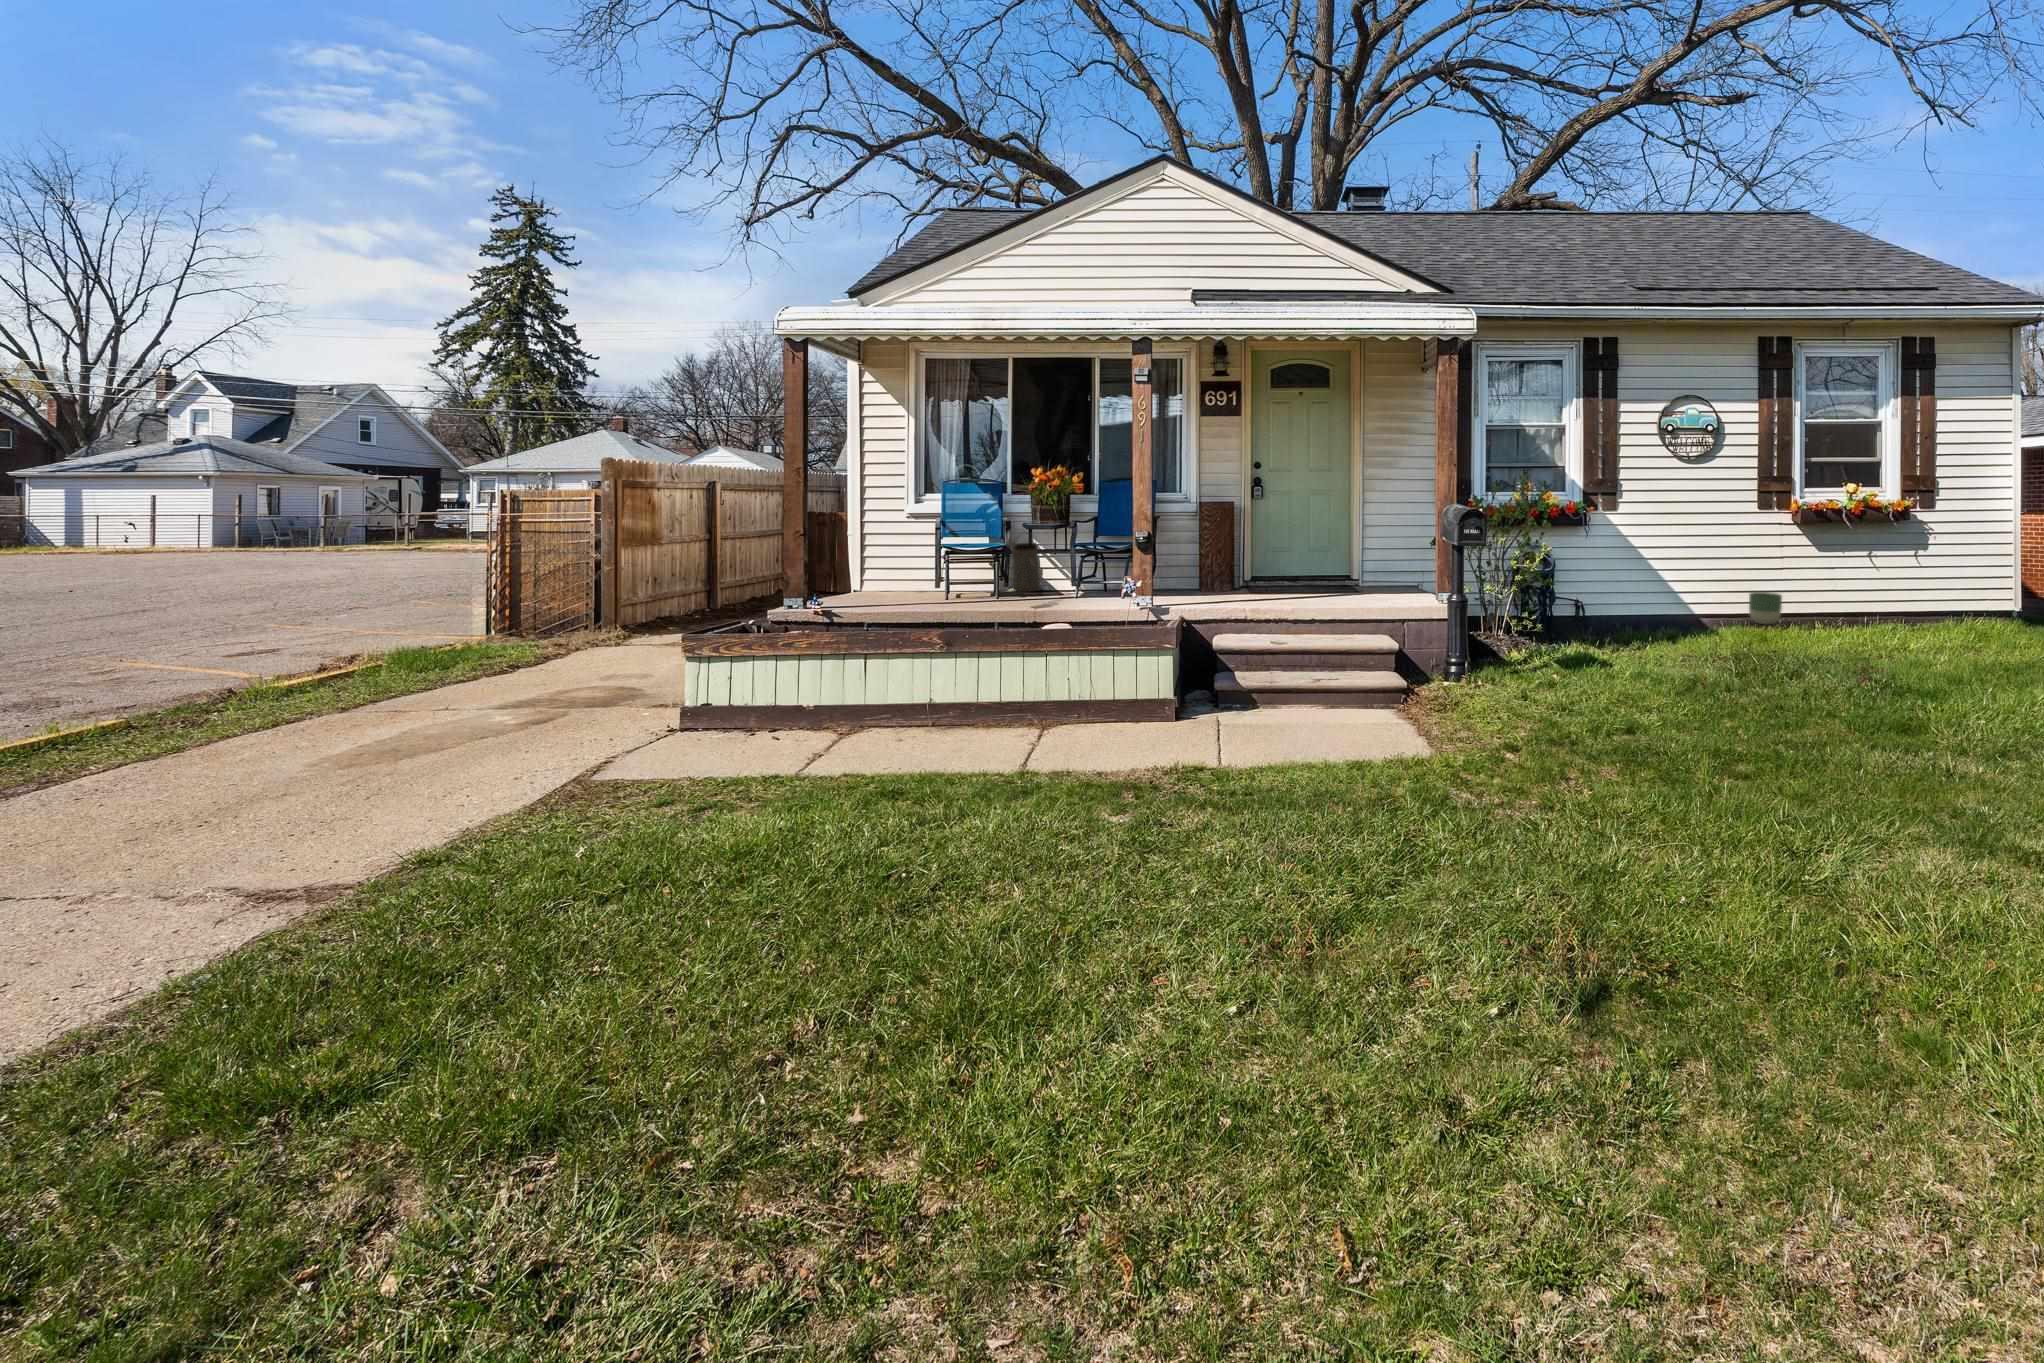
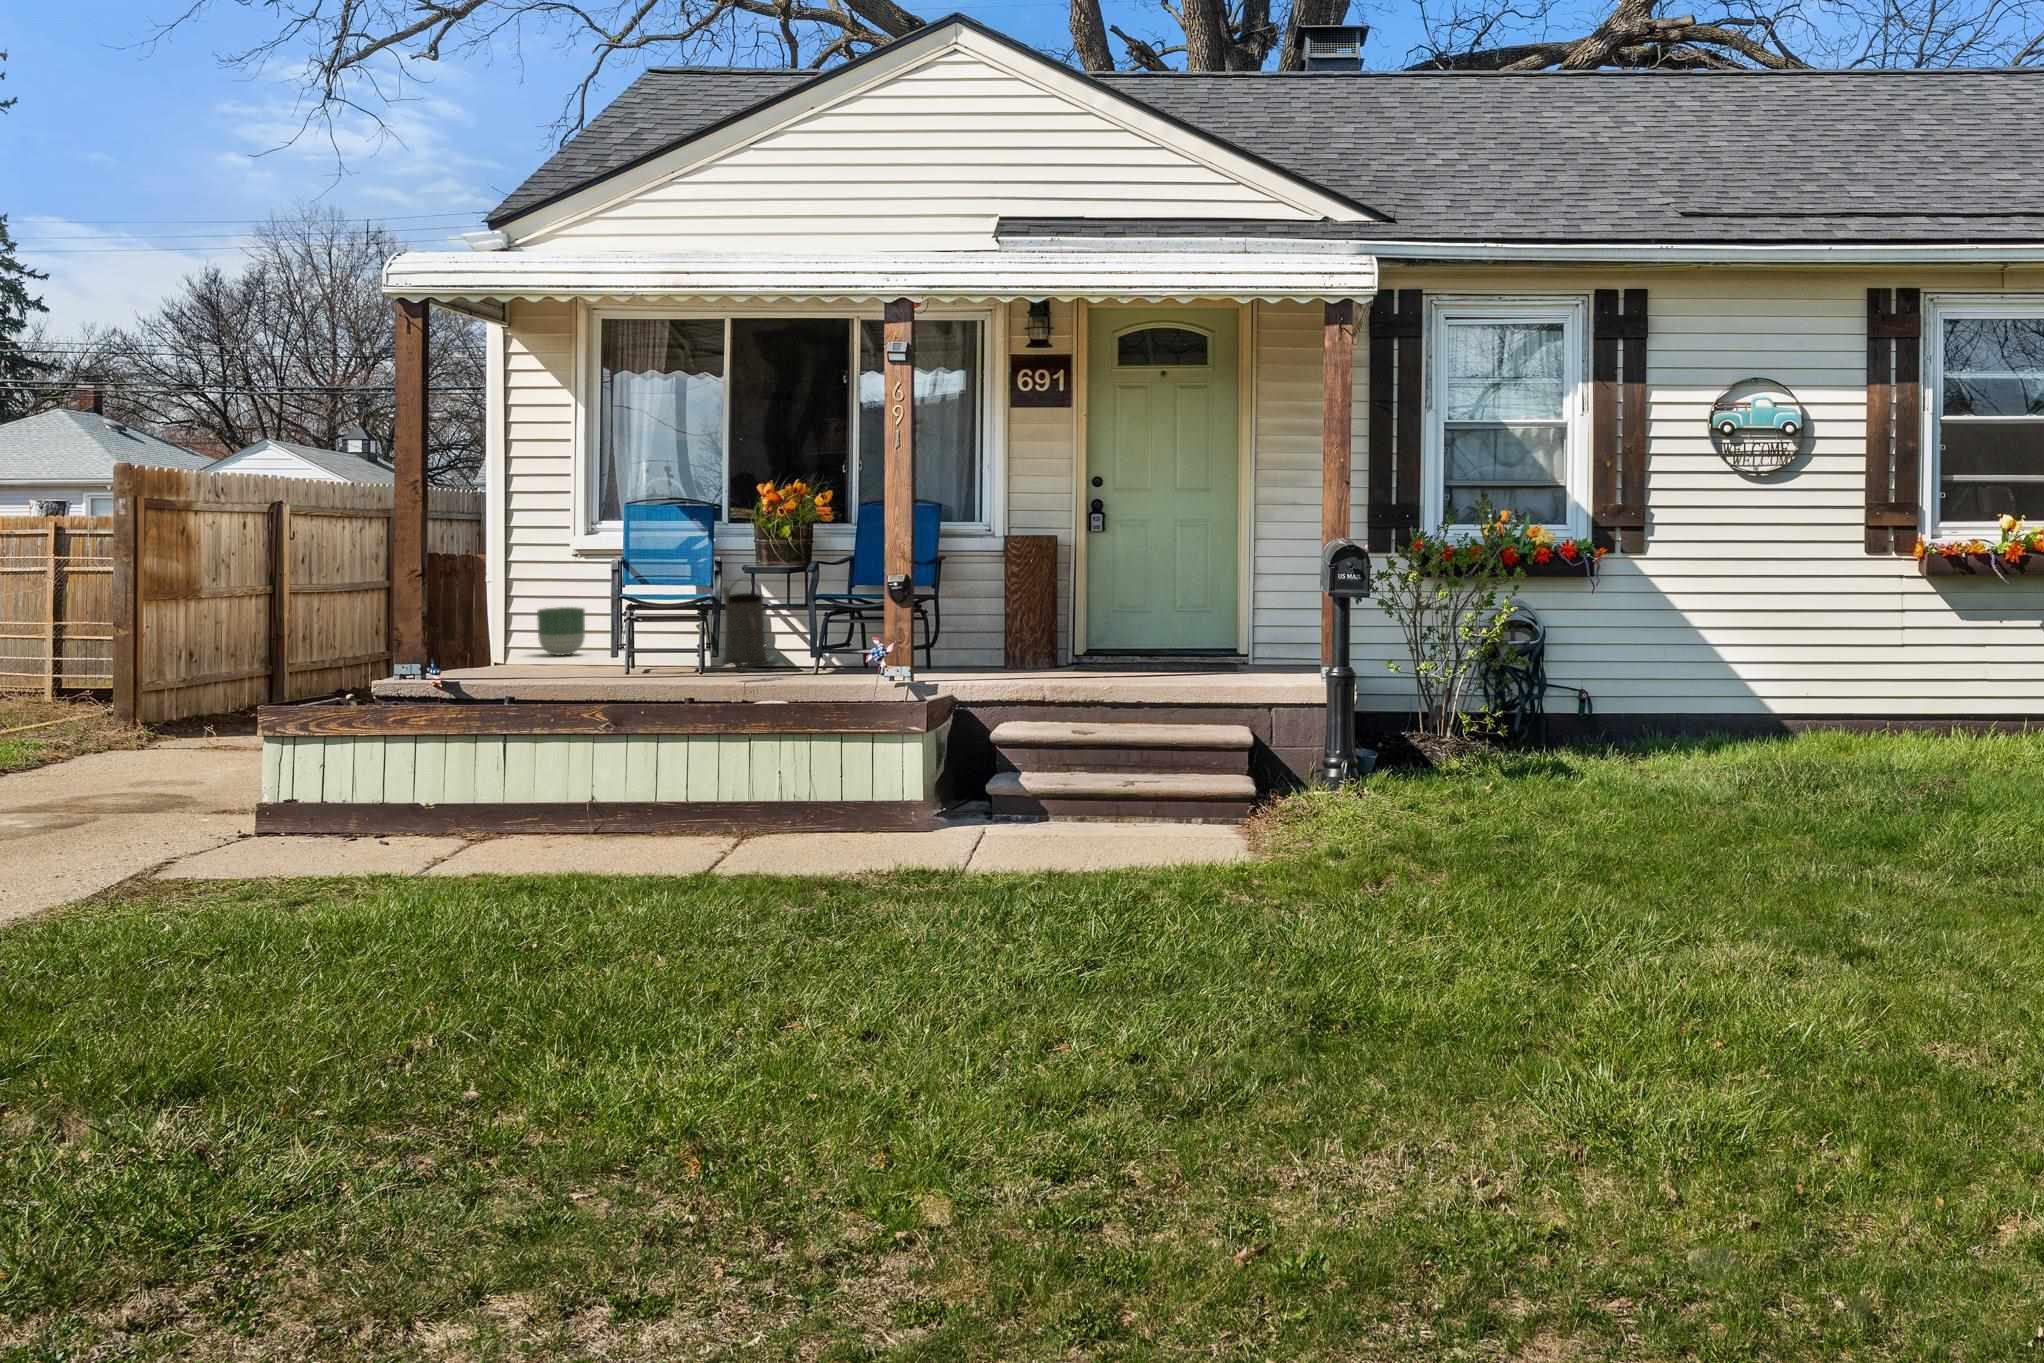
planter: present [1749,592,1782,625] -> present [537,607,585,656]

